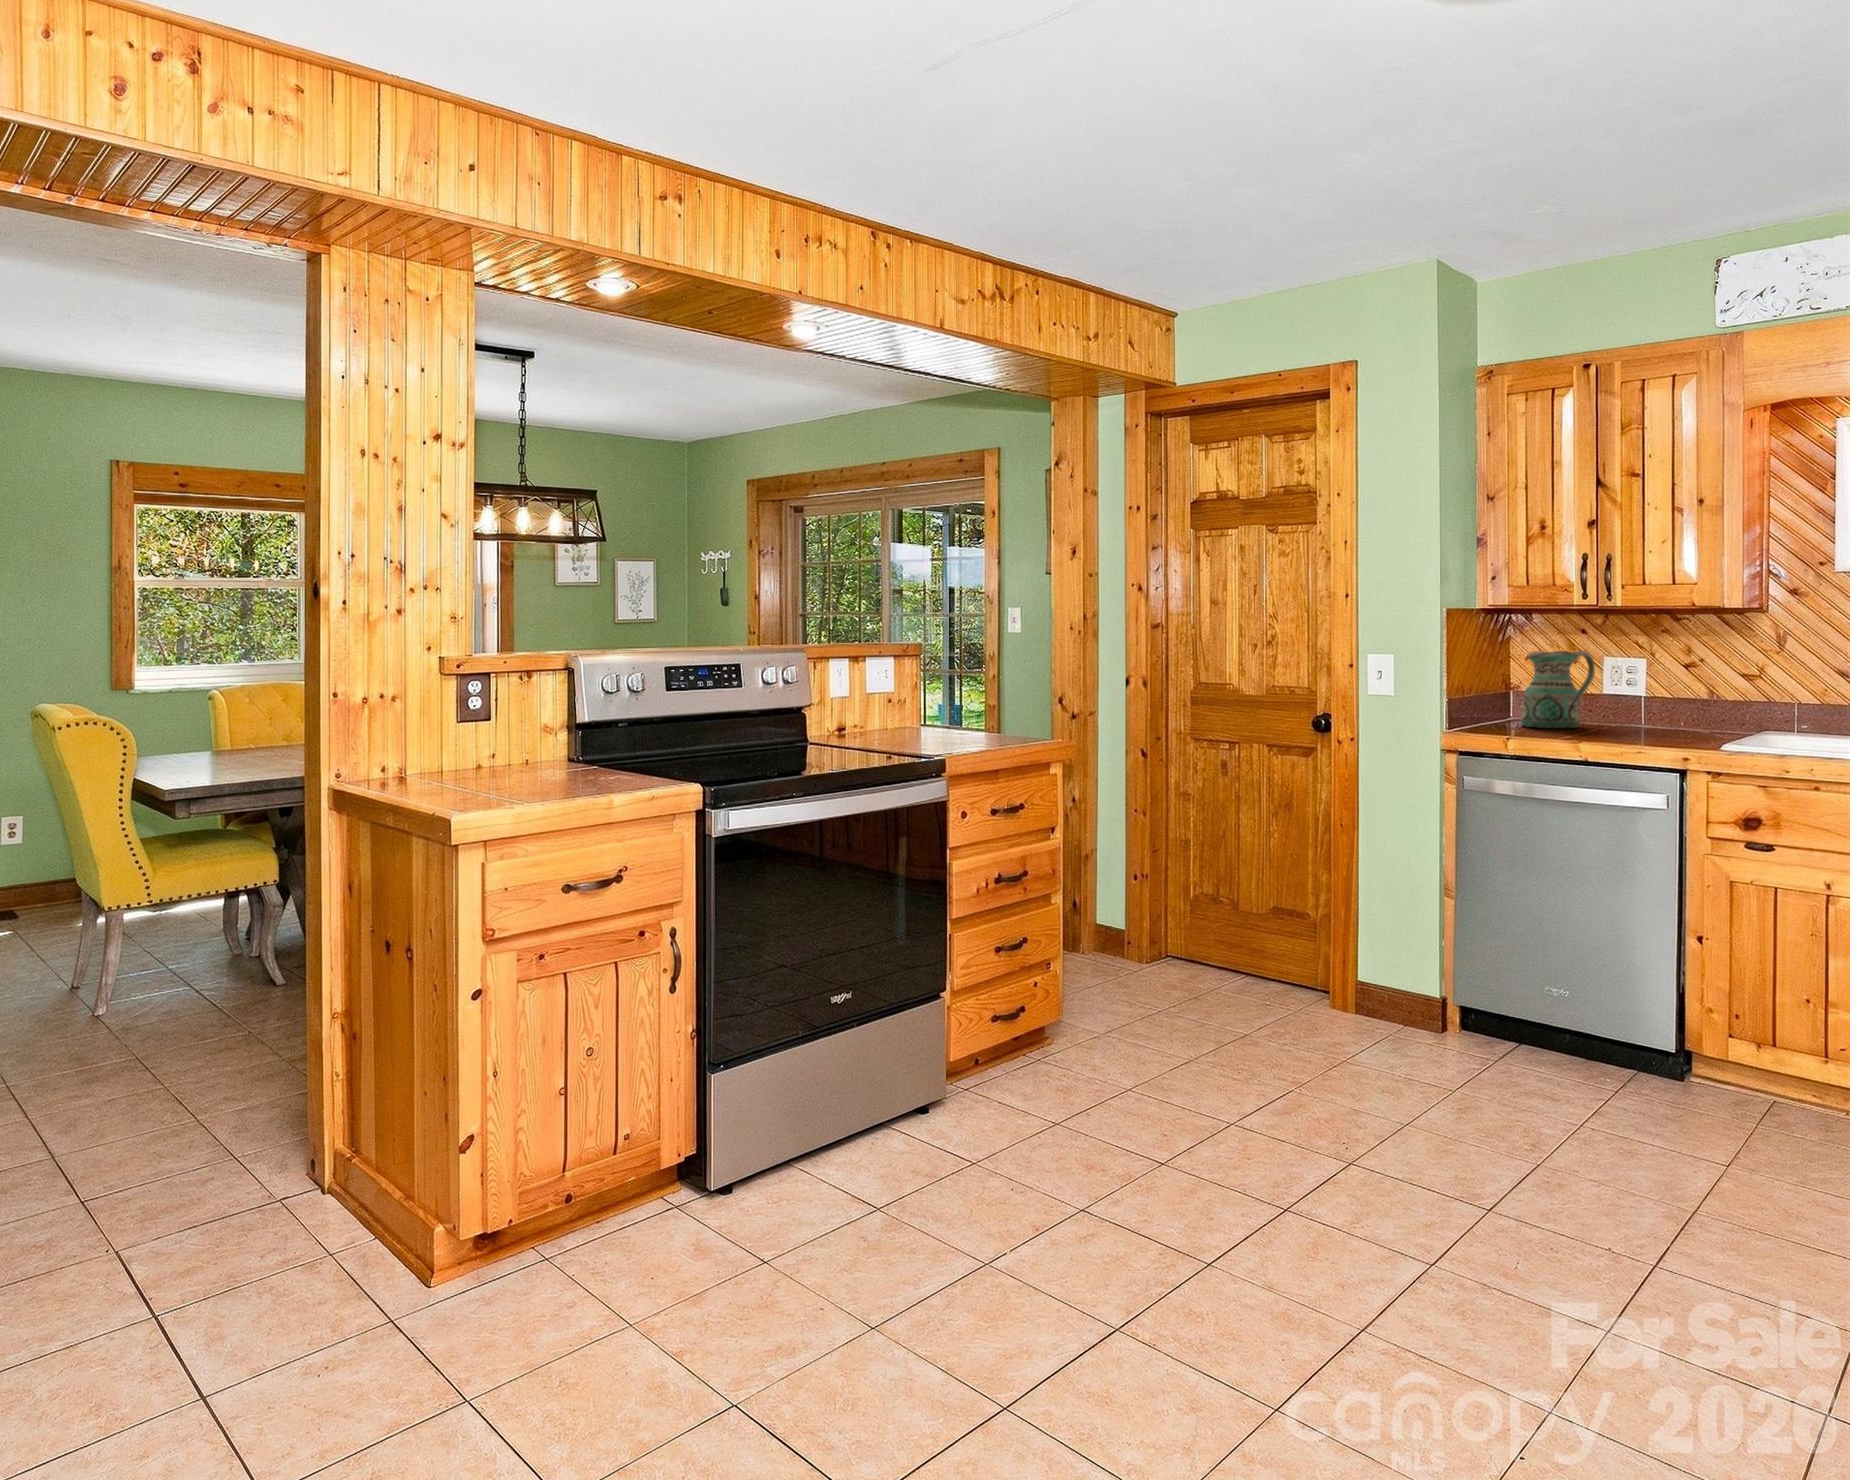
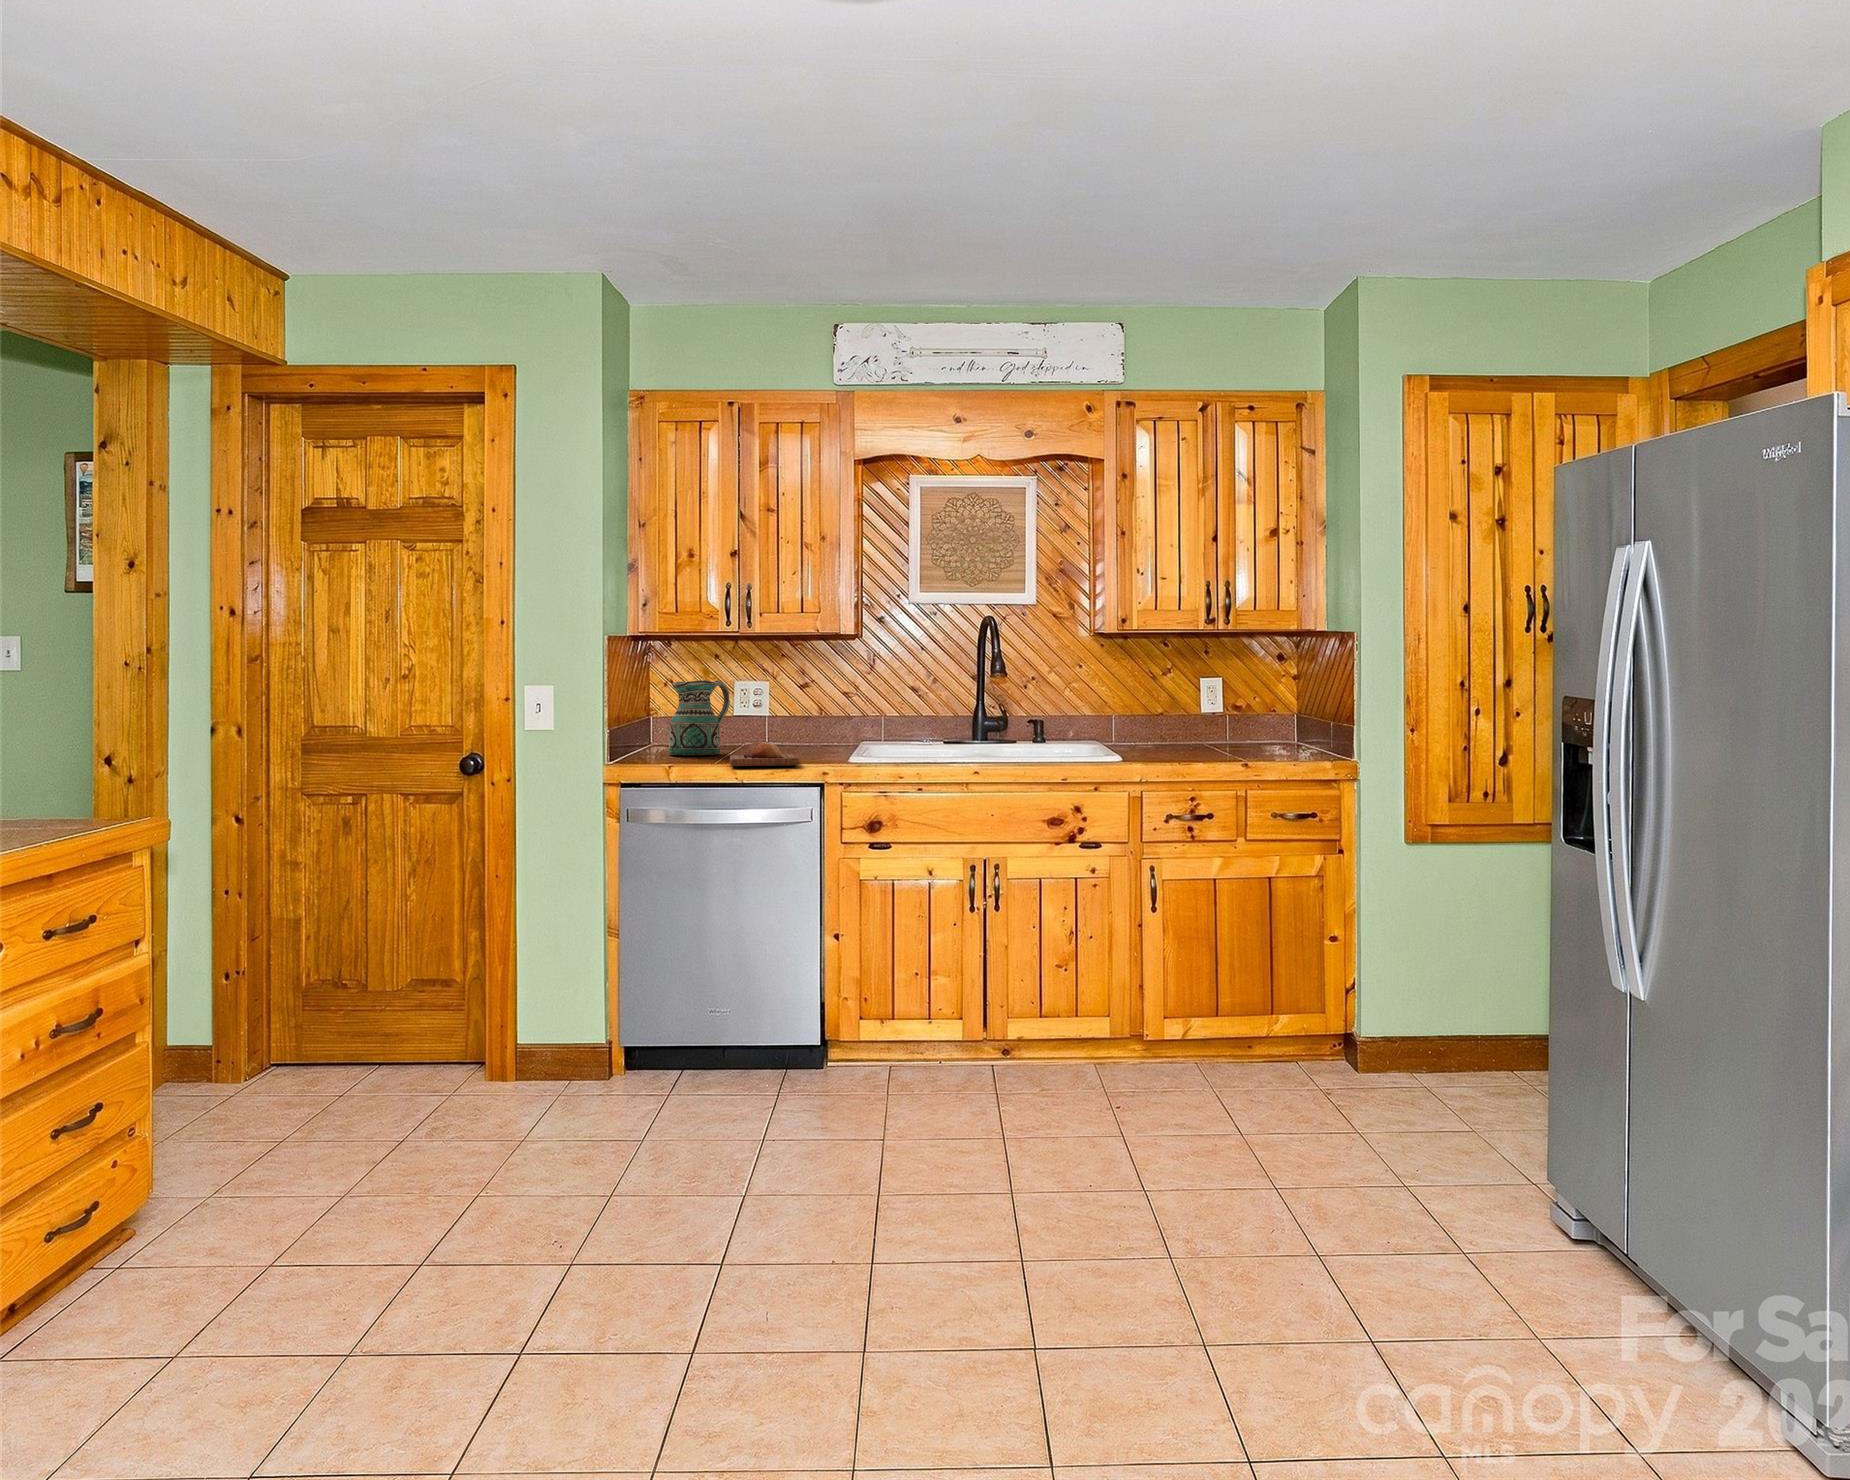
bread loaf: none [1577,719,1662,748] -> present [730,742,799,766]

